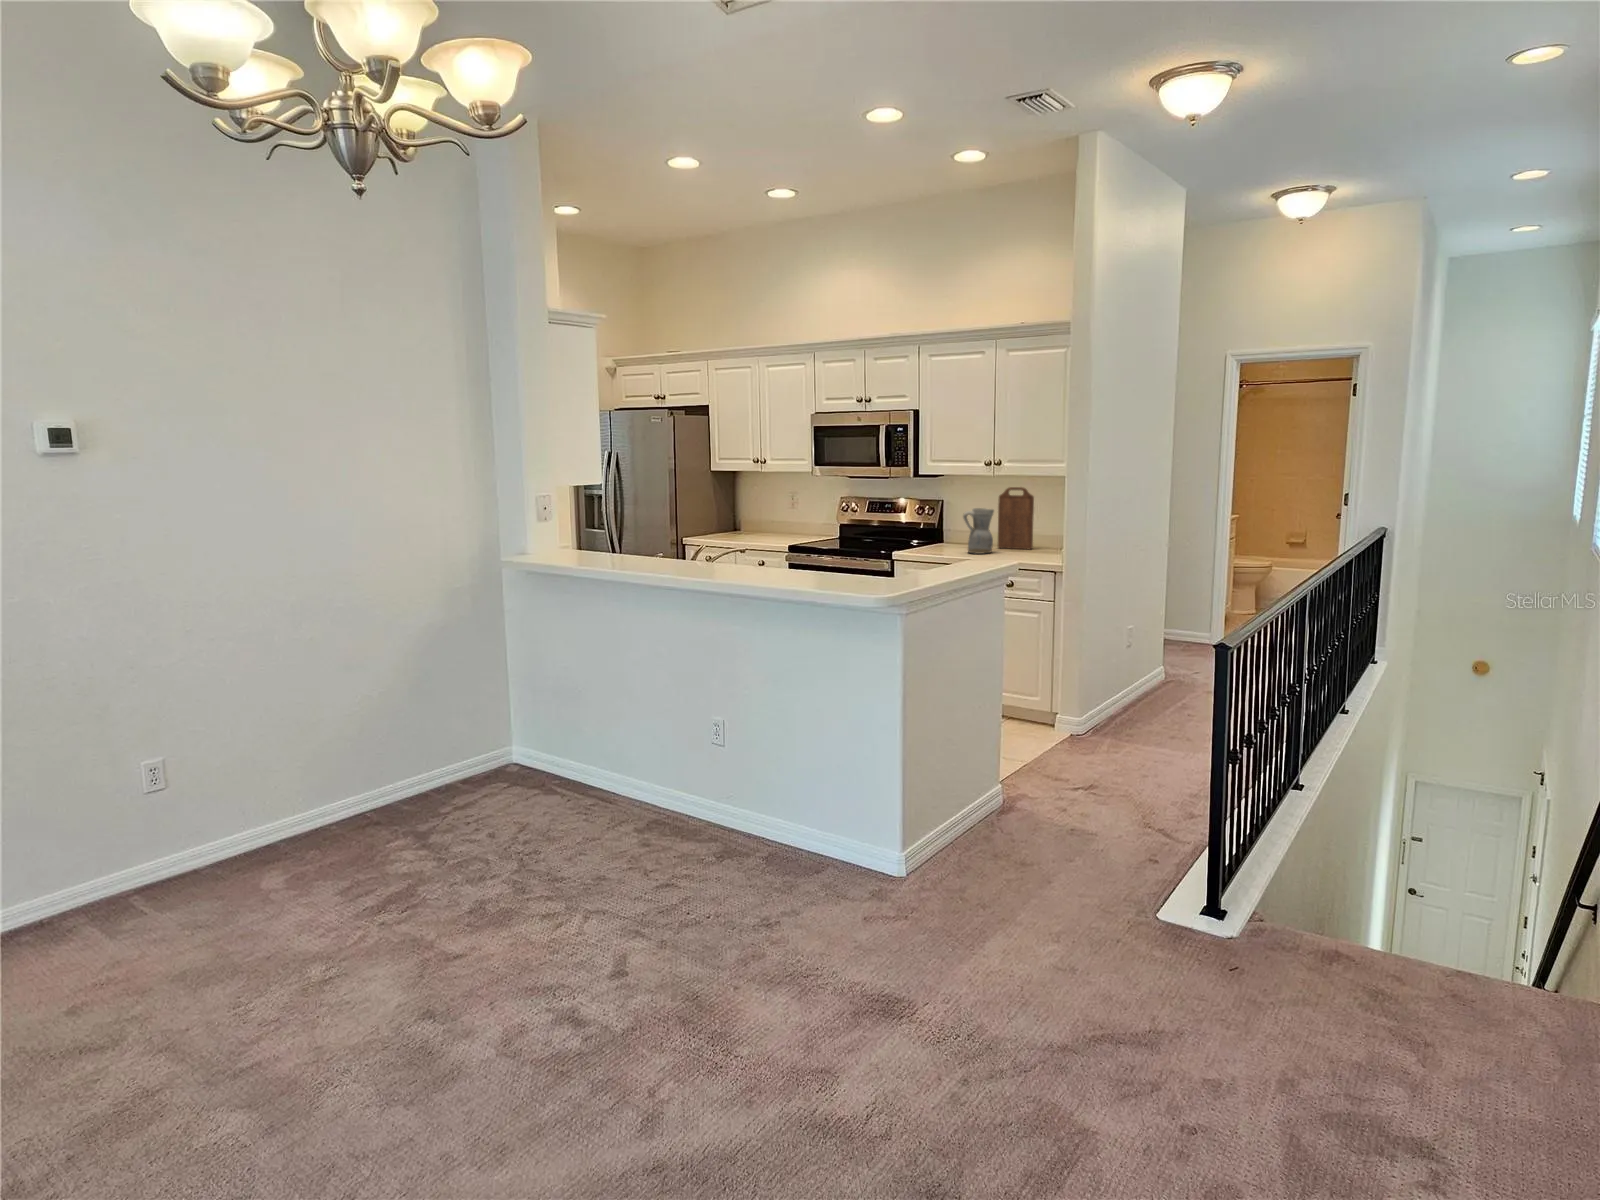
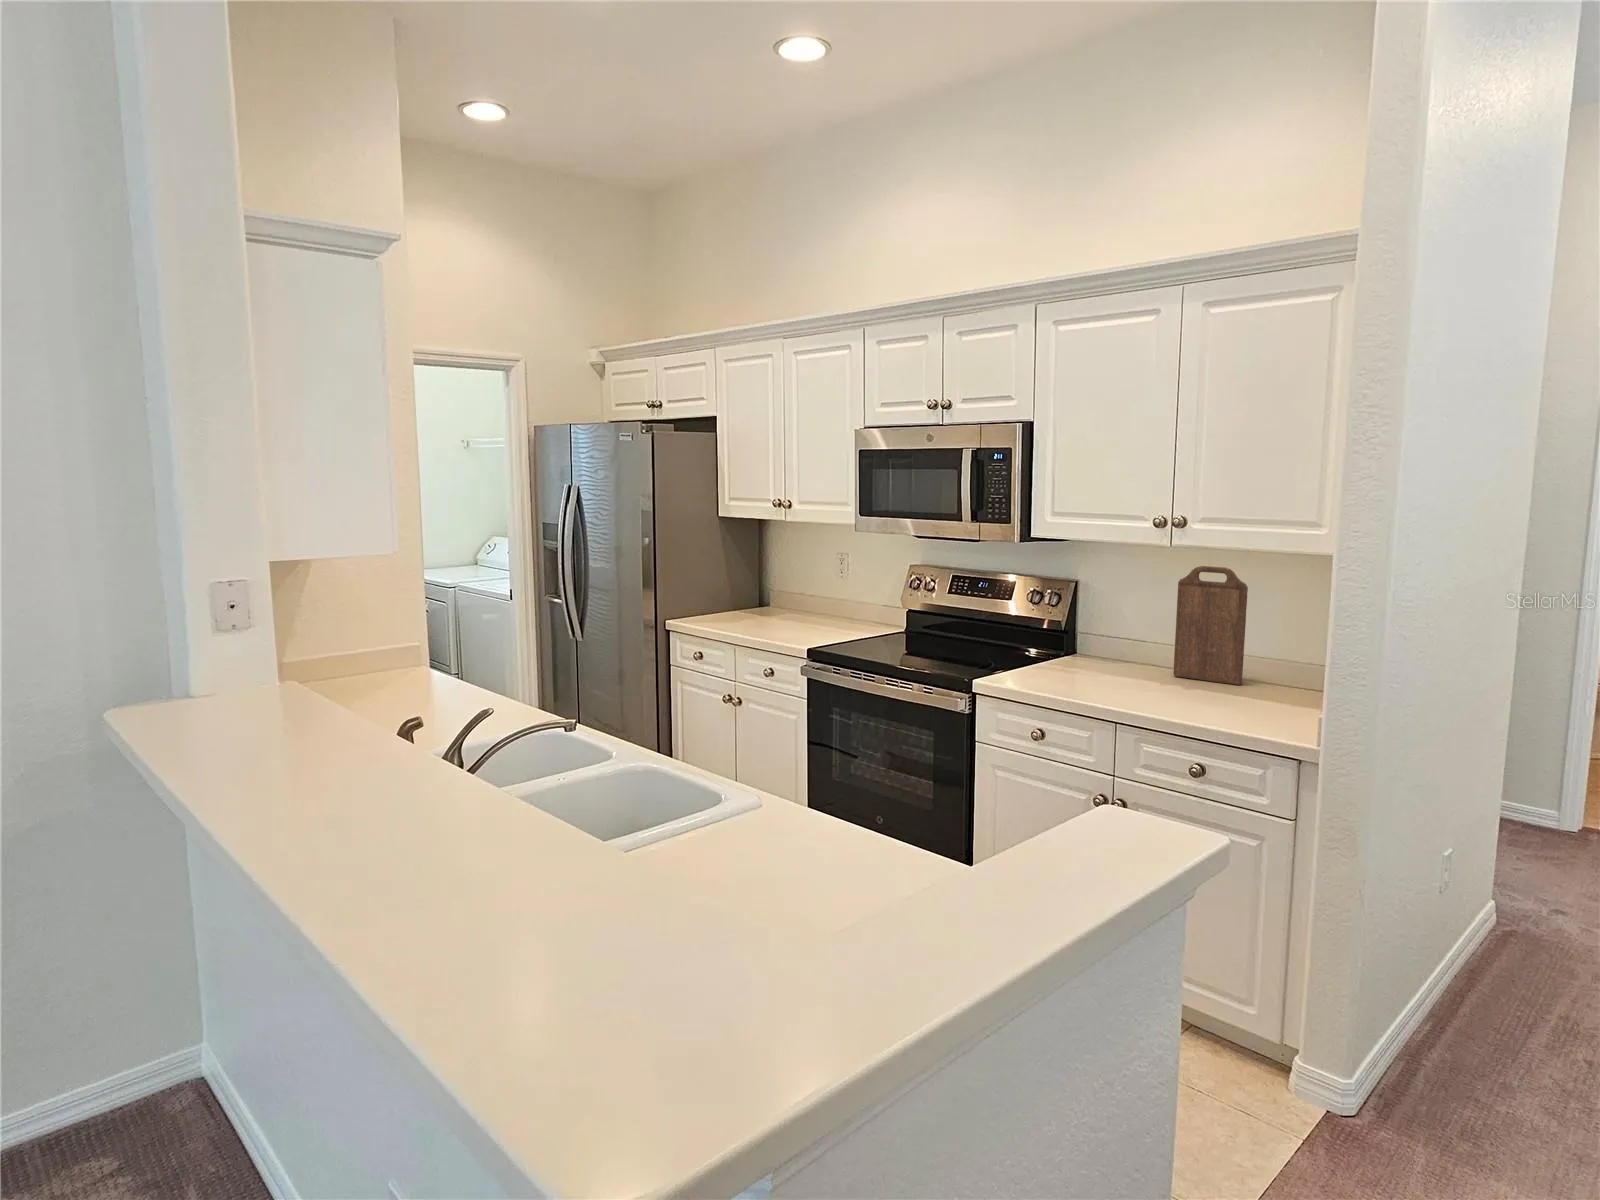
ceramic pitcher: present [963,508,994,554] -> none [1107,603,1168,690]

